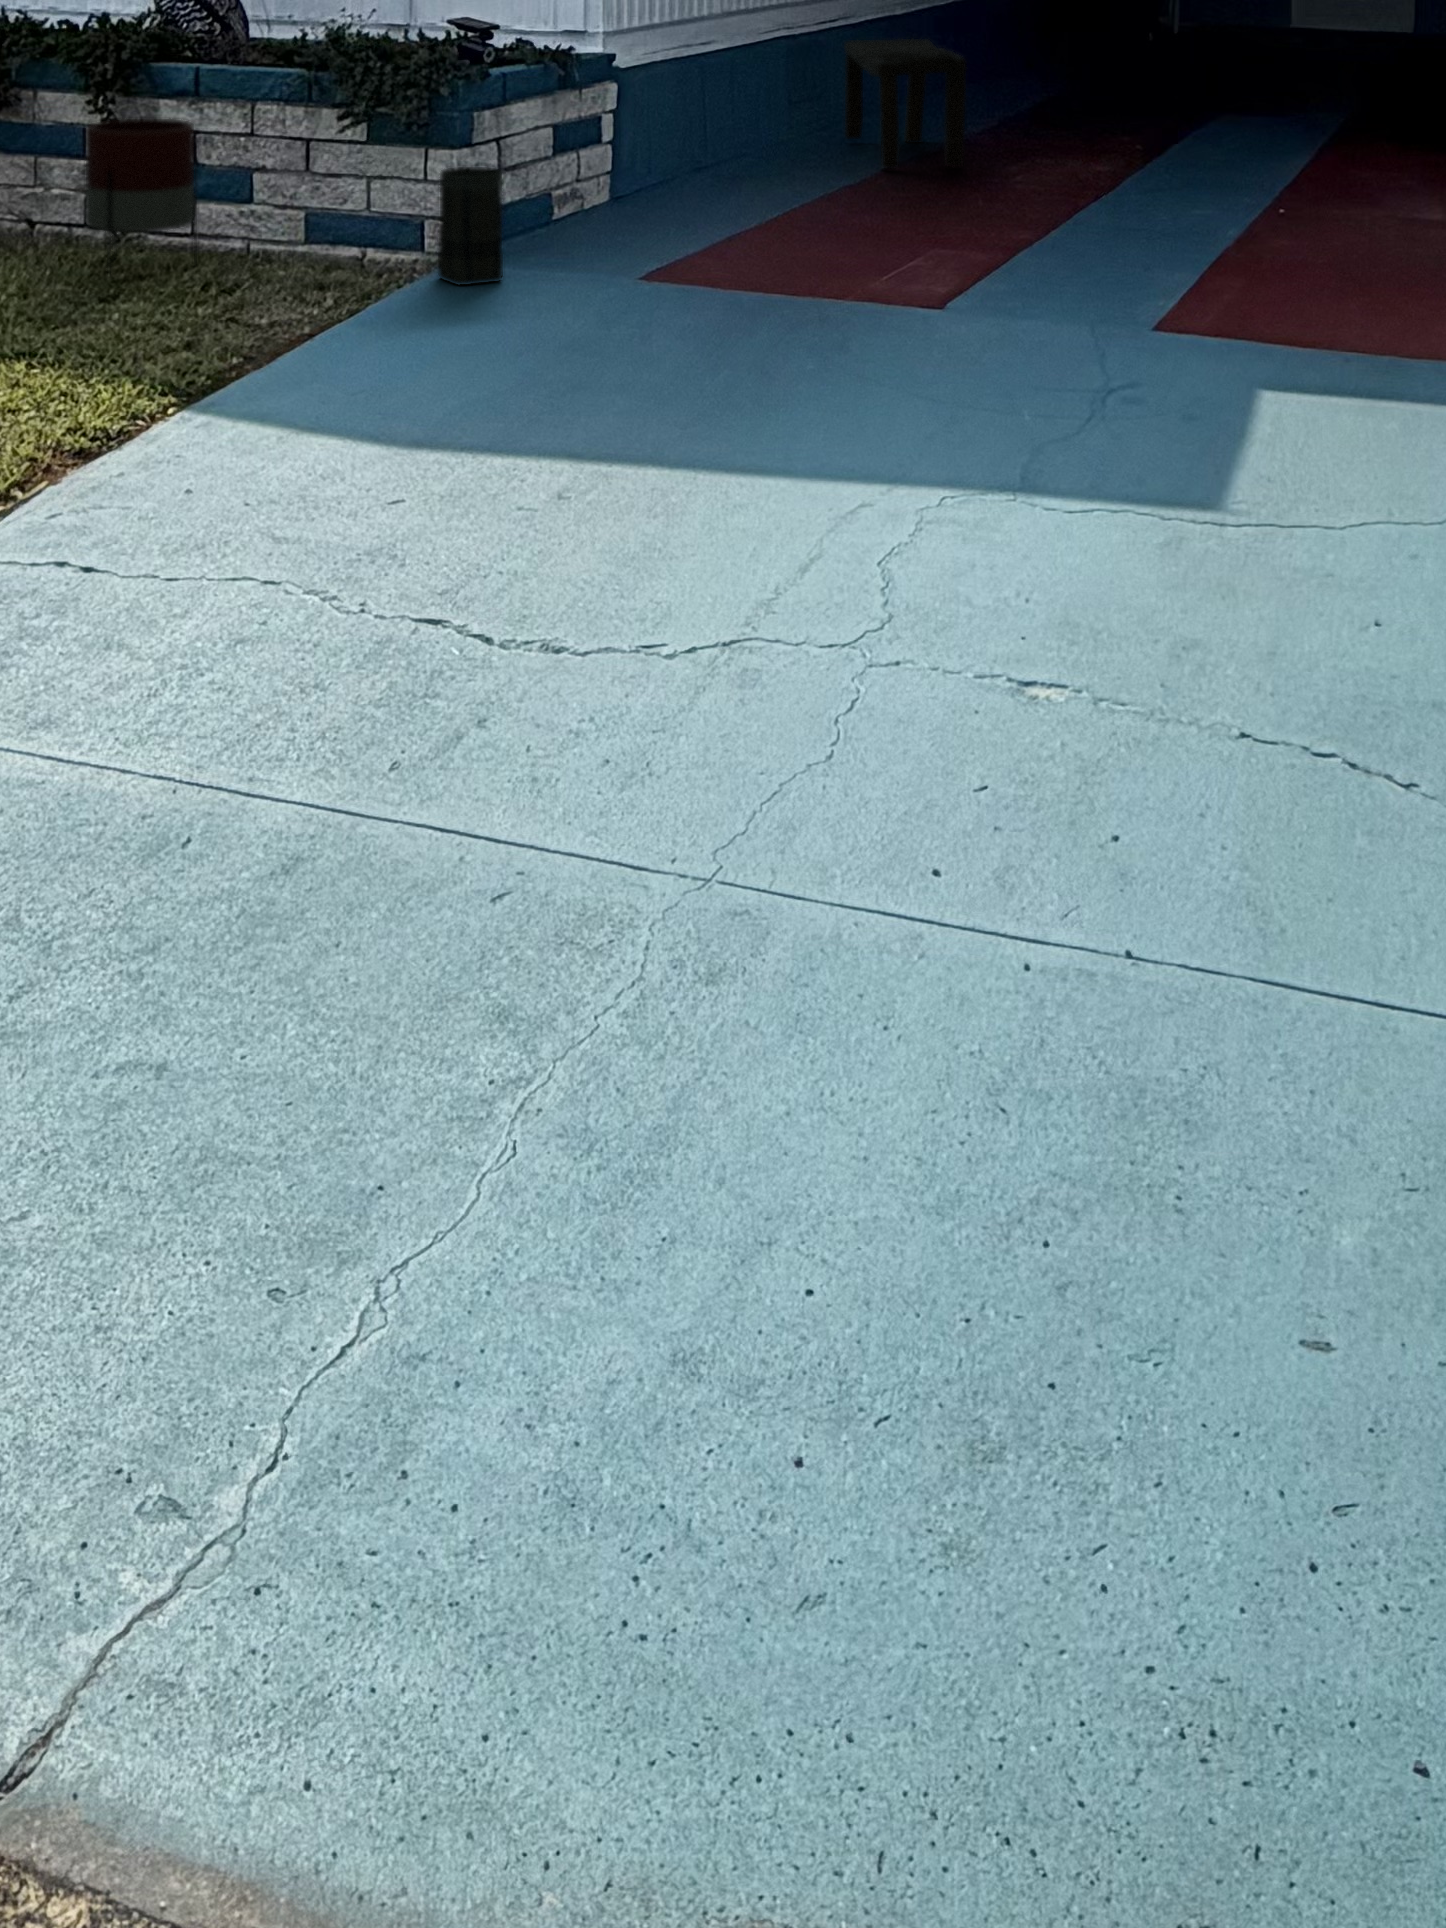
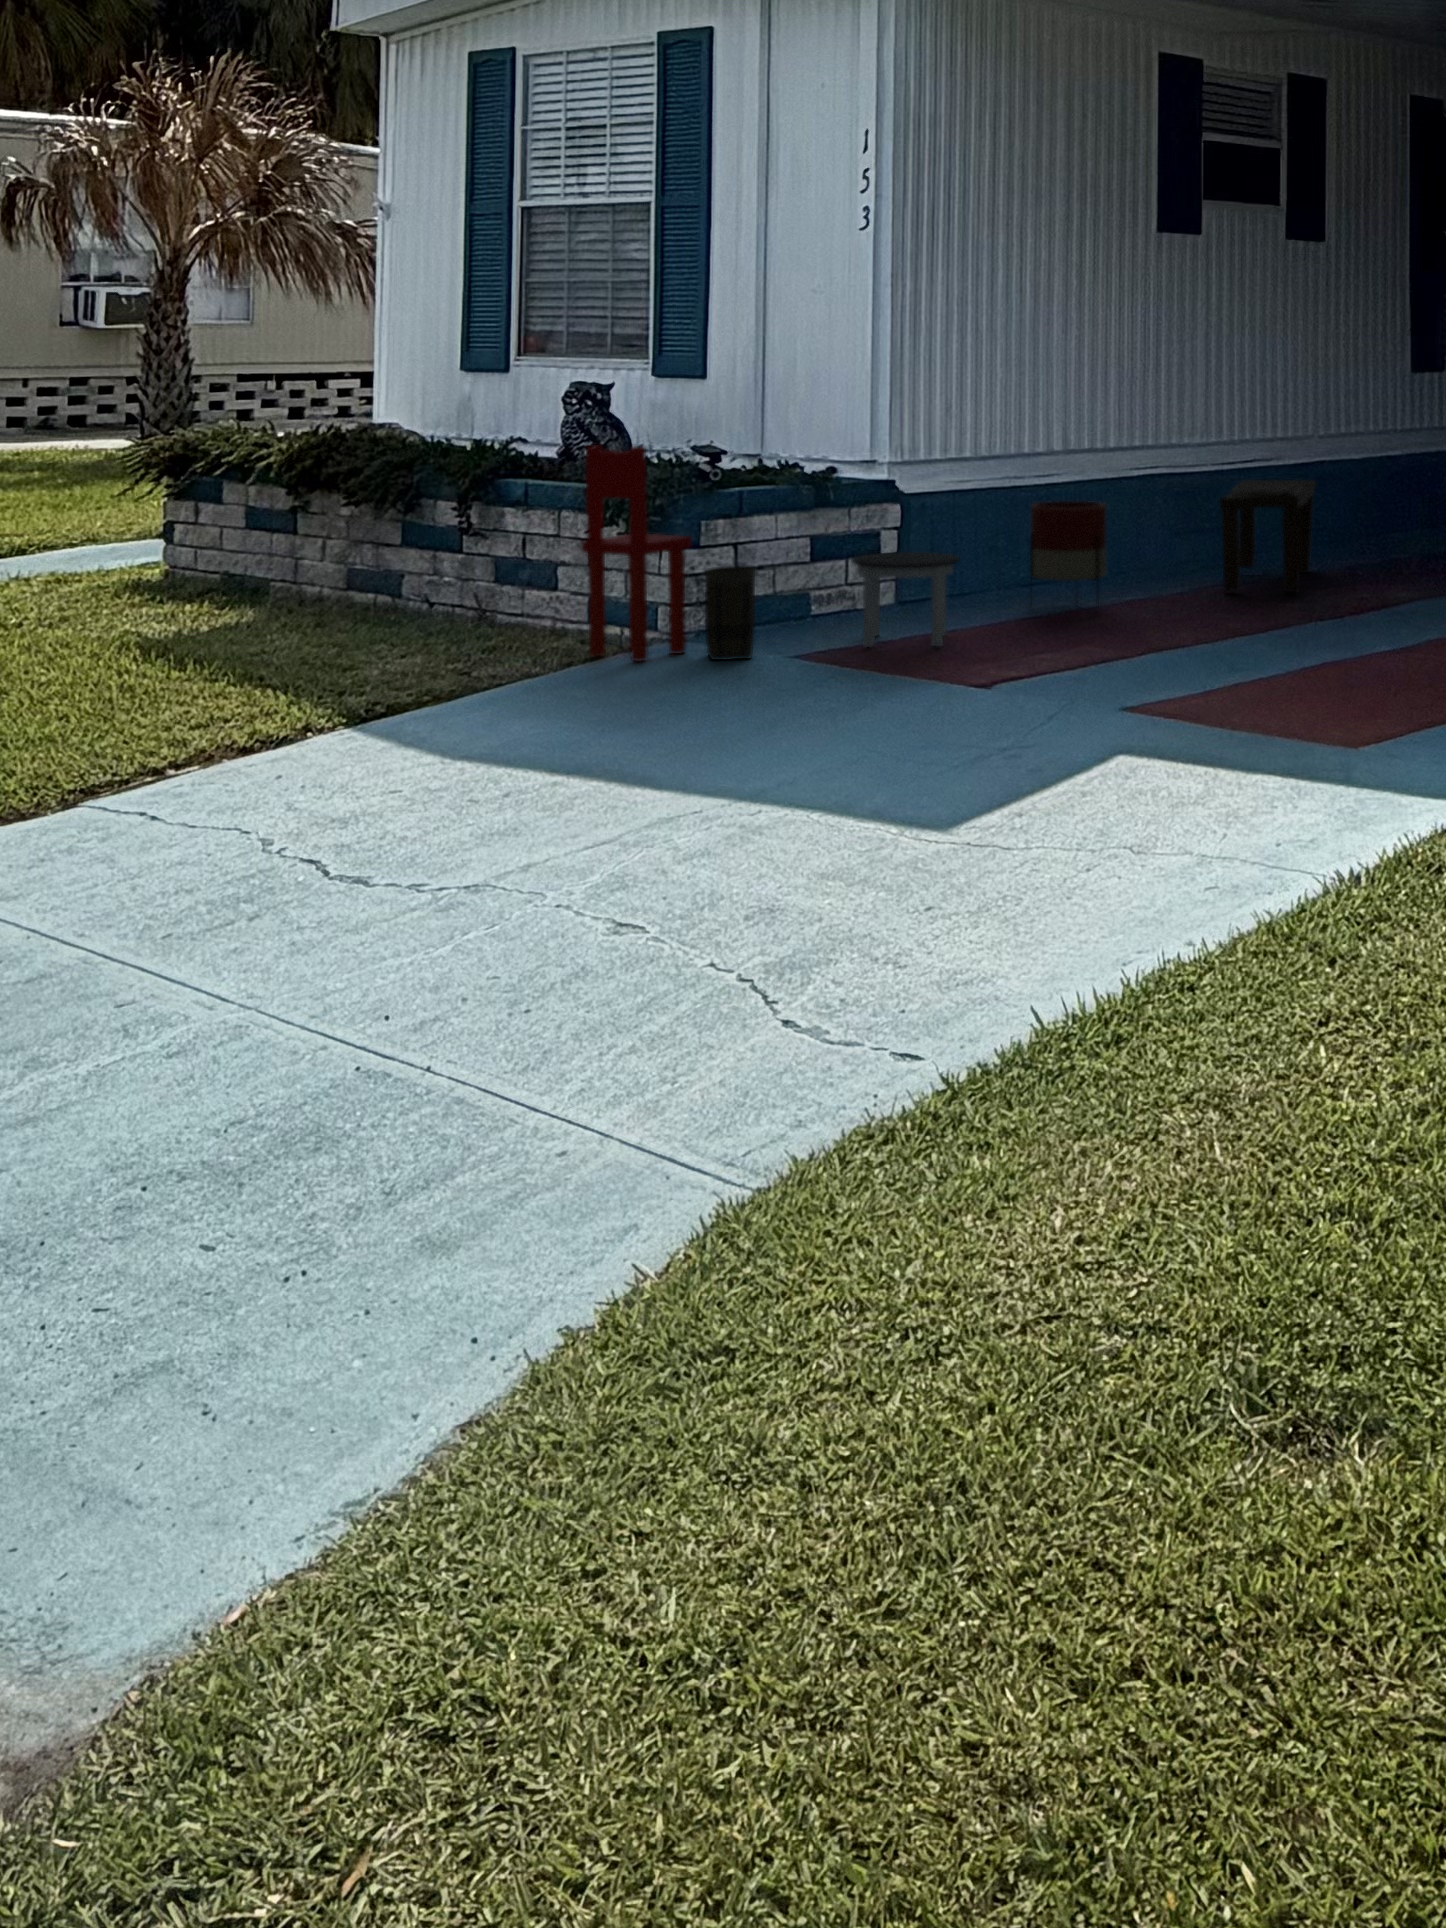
chair: none [282,19,411,292] -> present [581,445,692,661]
planter: present [85,119,197,274] -> present [1030,501,1107,582]
round table: none [577,140,708,258] -> present [852,552,959,647]

